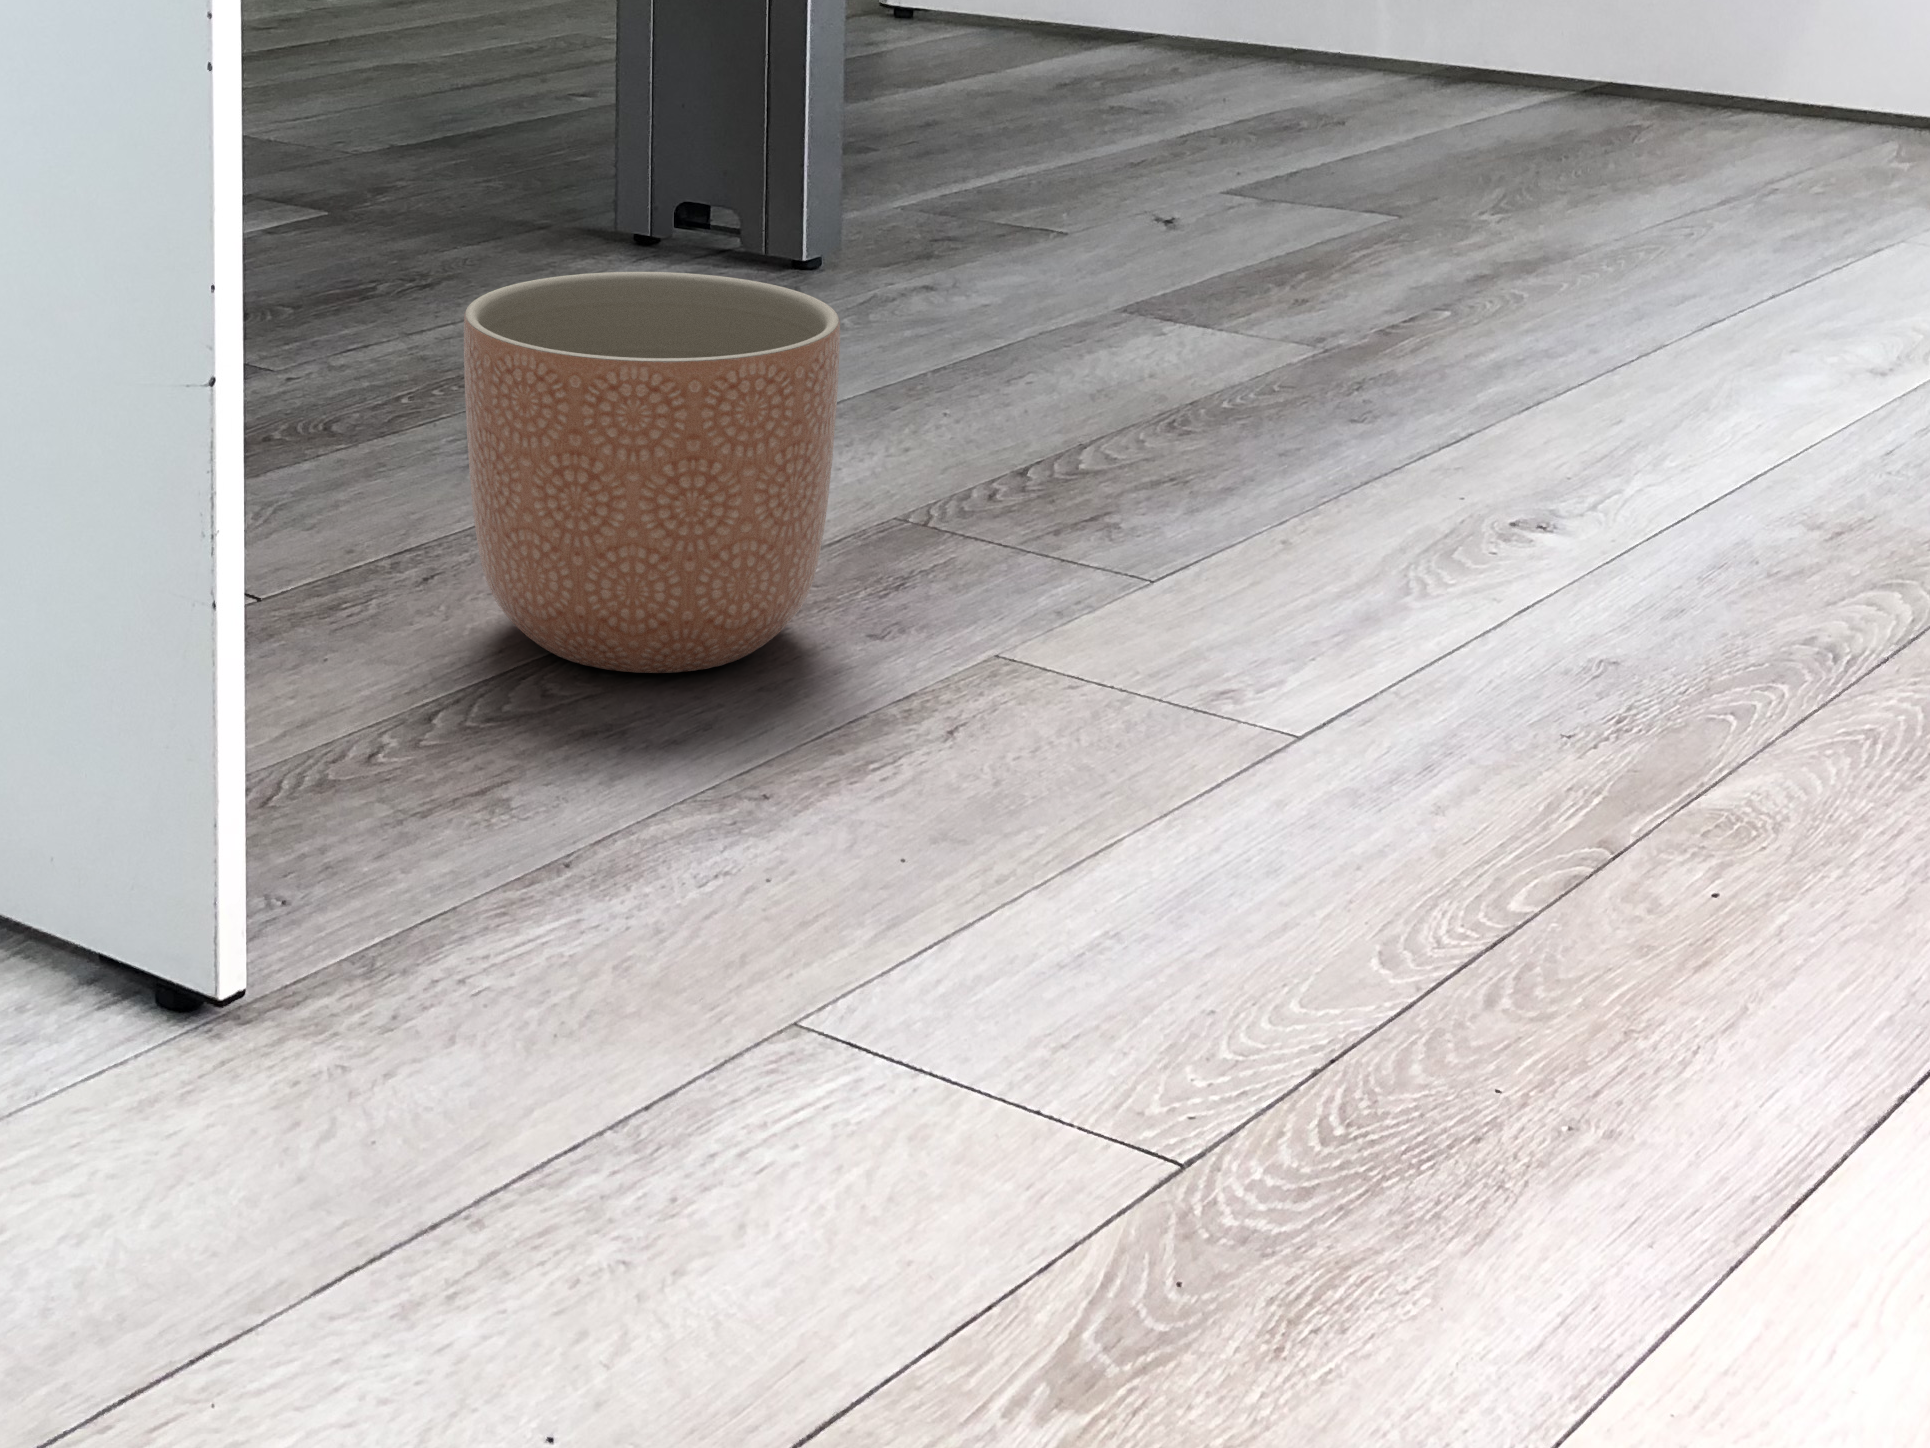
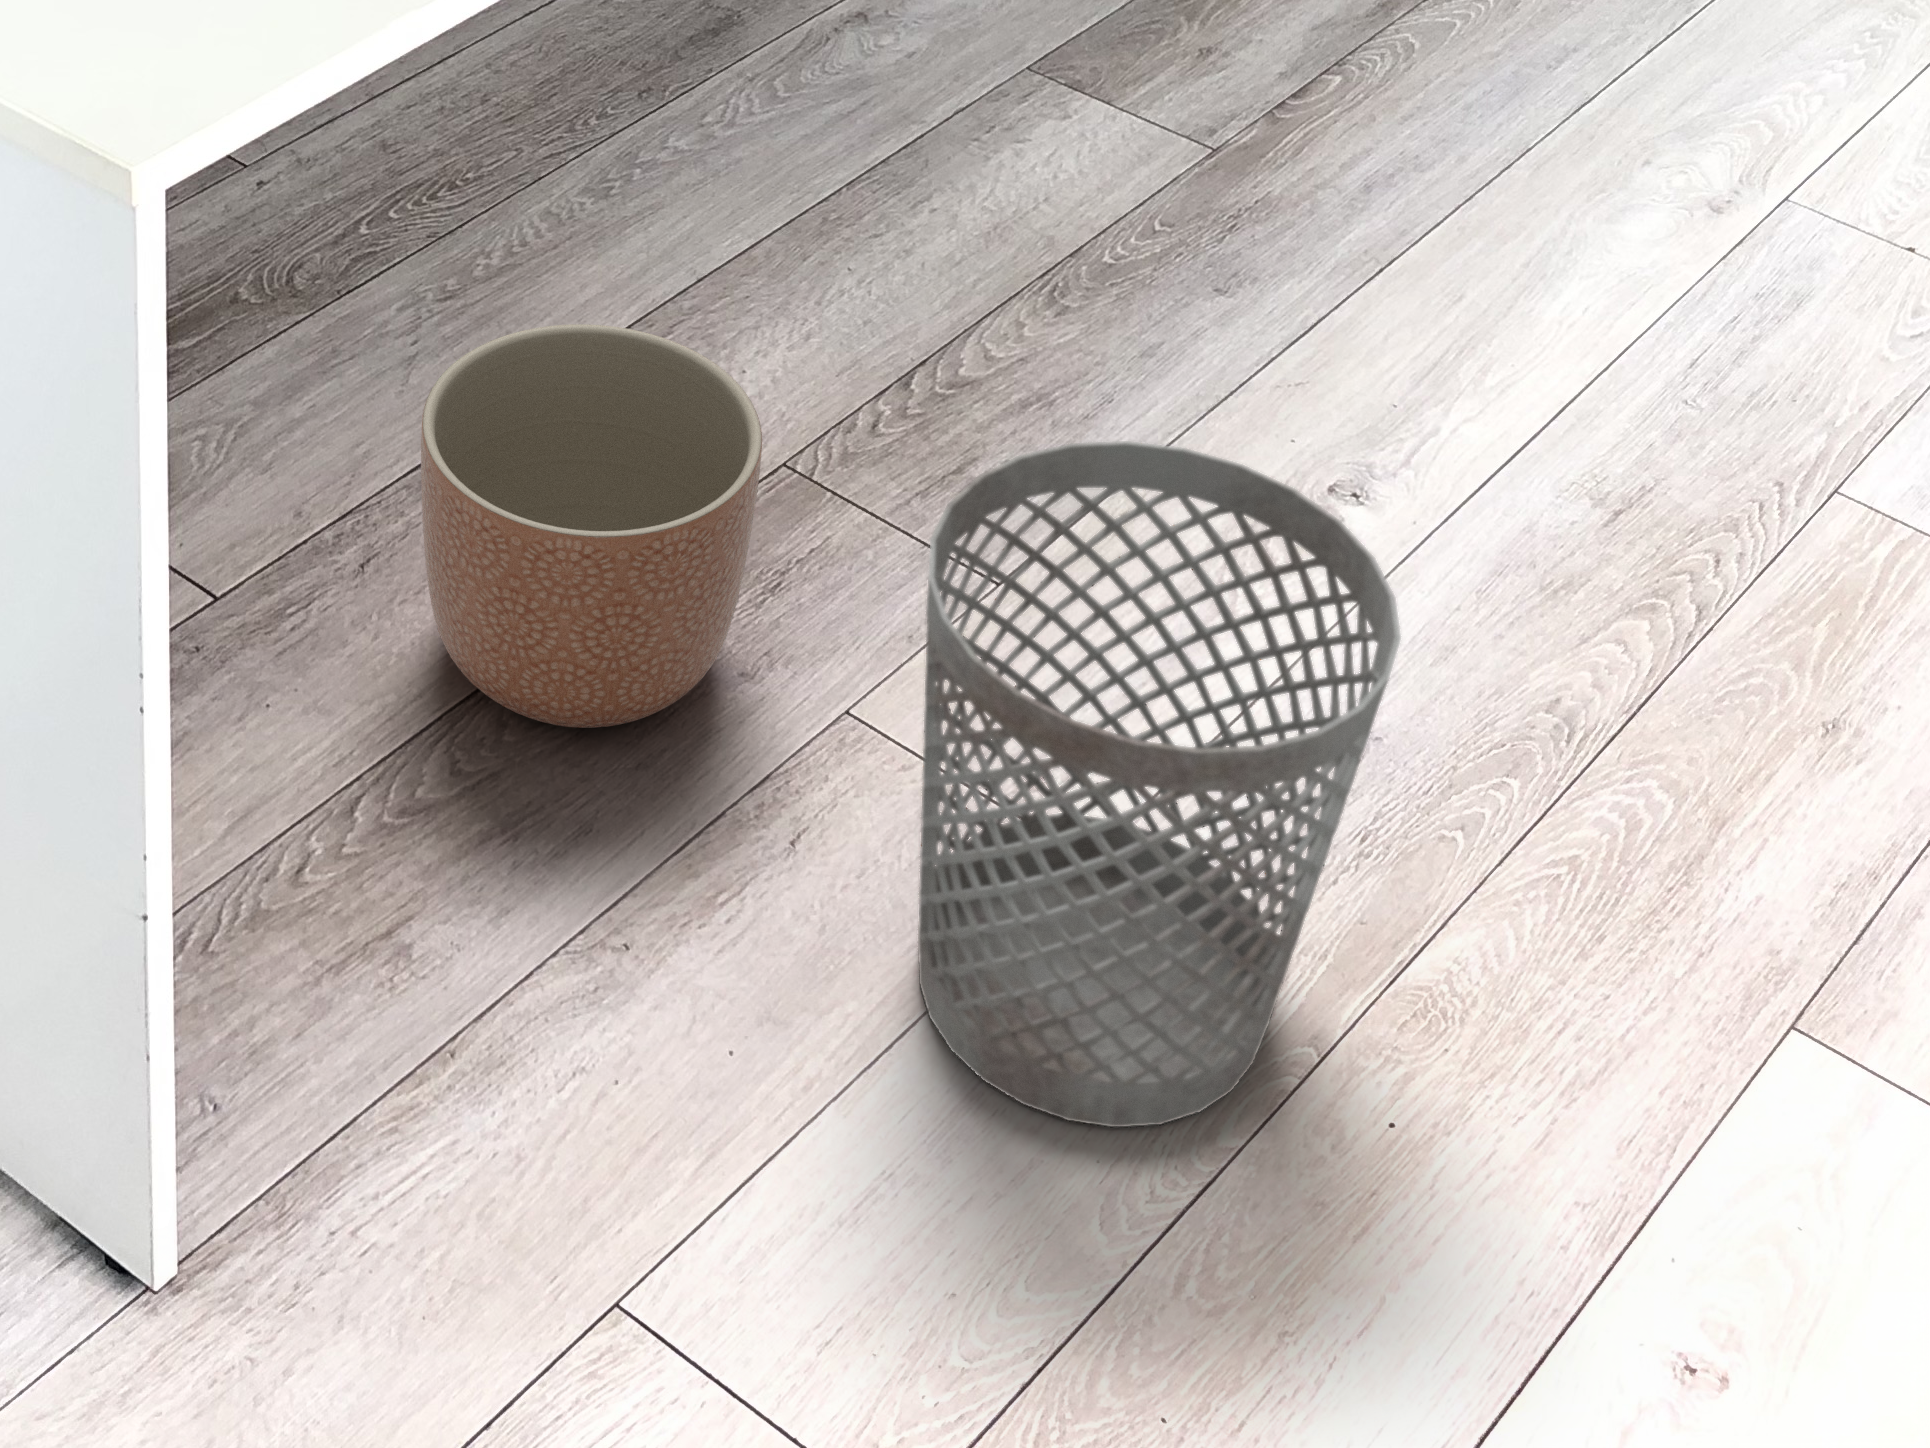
wastebasket: none [1036,171,1569,902] -> present [918,441,1401,1127]

